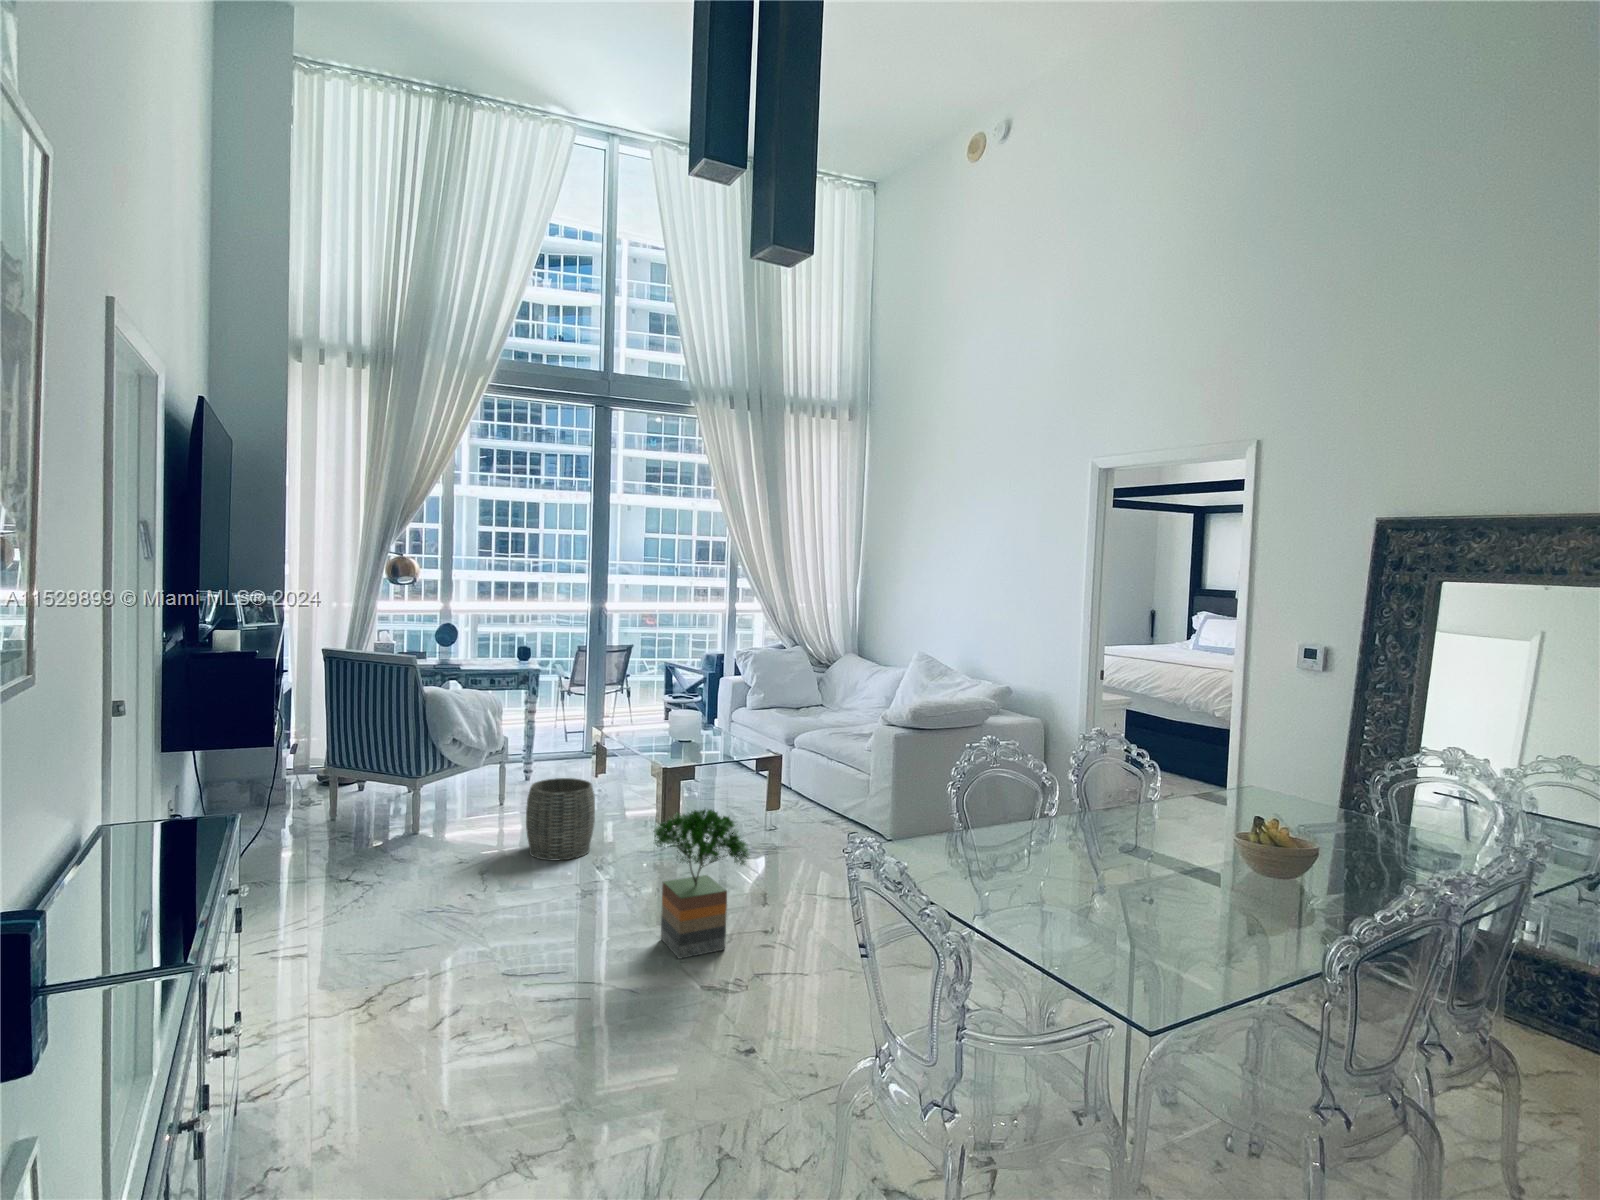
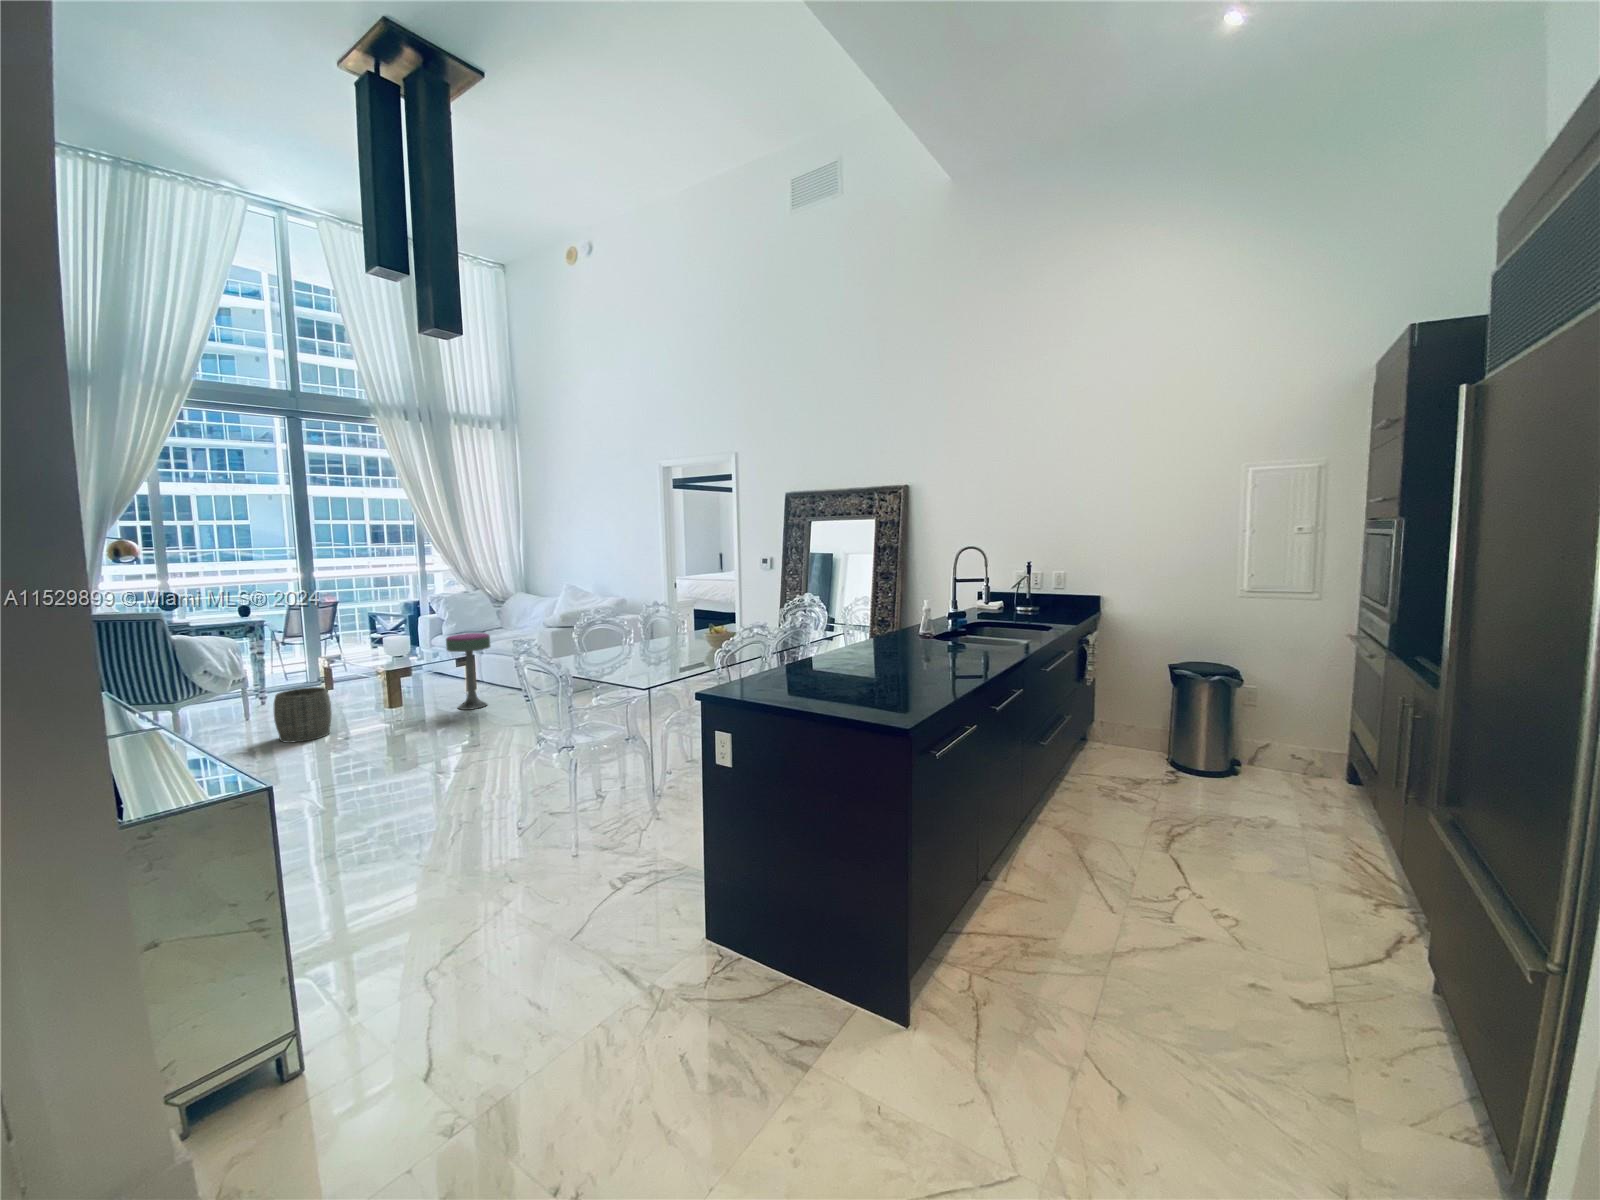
bar stool: none [751,720,813,842] -> present [446,633,490,710]
potted tree: present [653,810,750,959] -> none [378,680,449,769]

